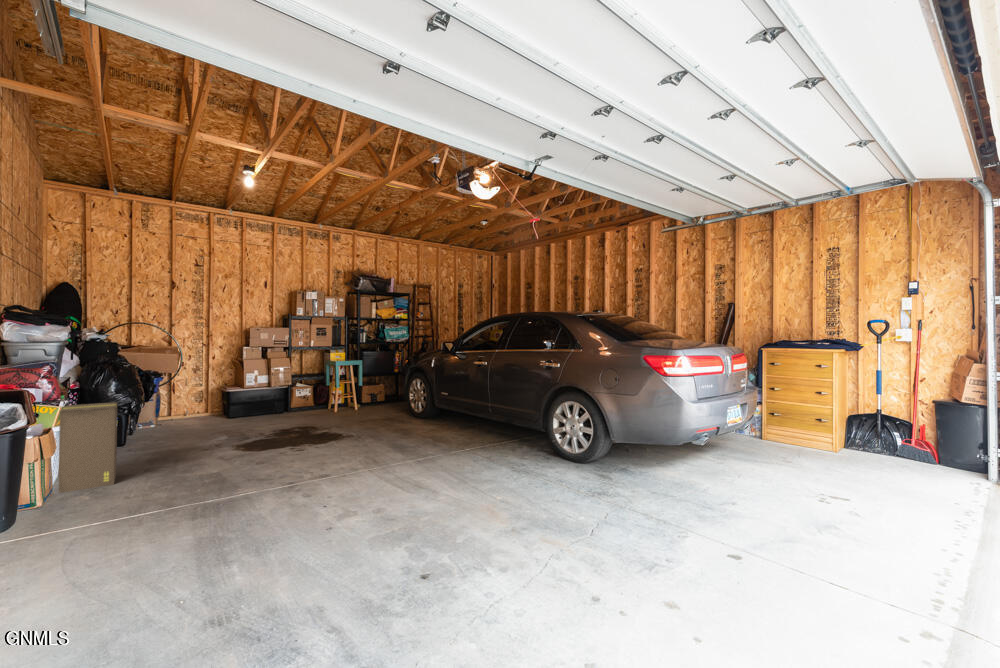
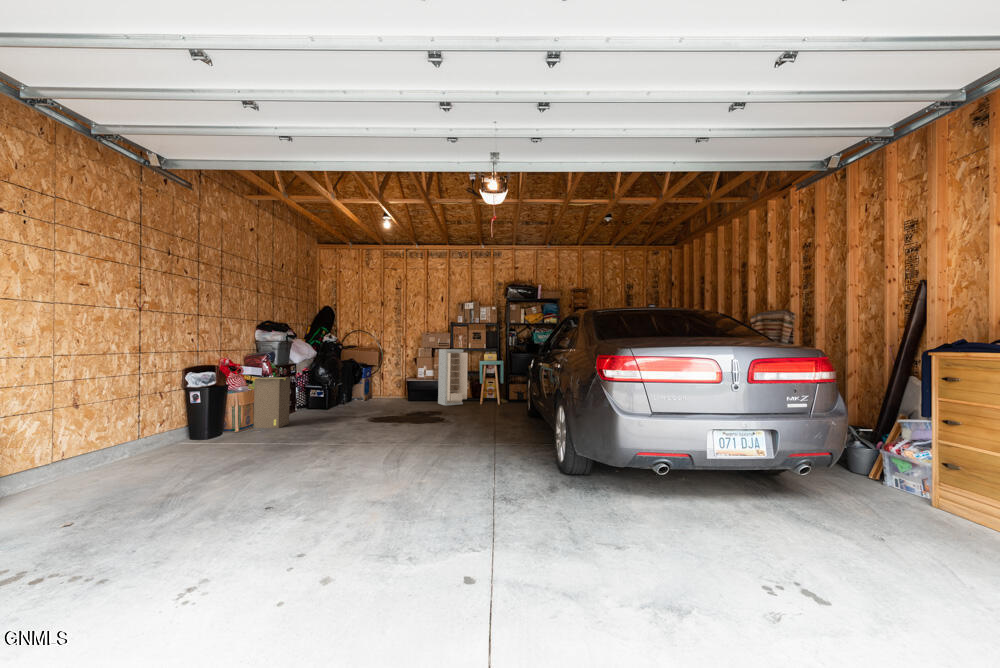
storage cabinet: none [278,348,317,416] -> present [438,349,468,406]

